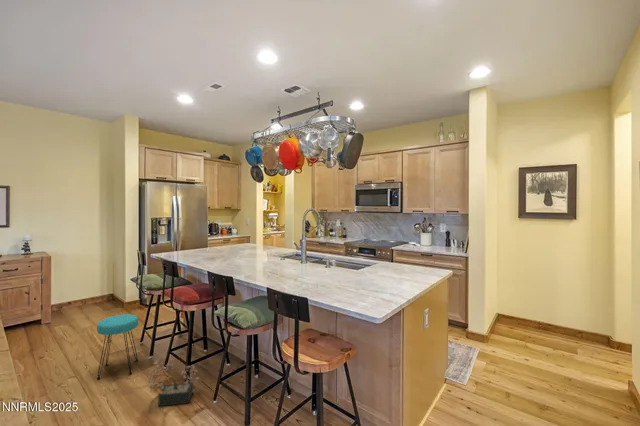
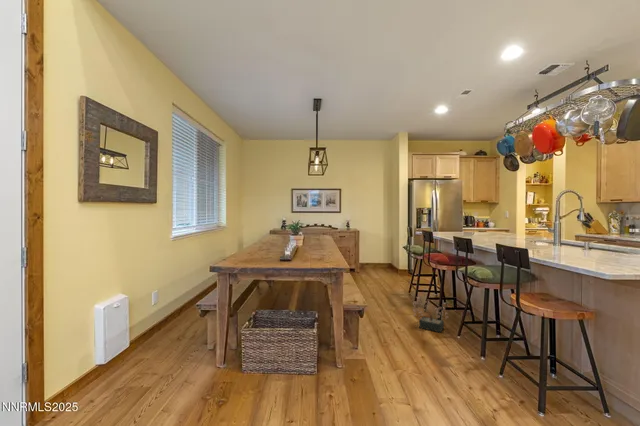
stool: present [97,314,139,379] -> none [383,267,407,307]

